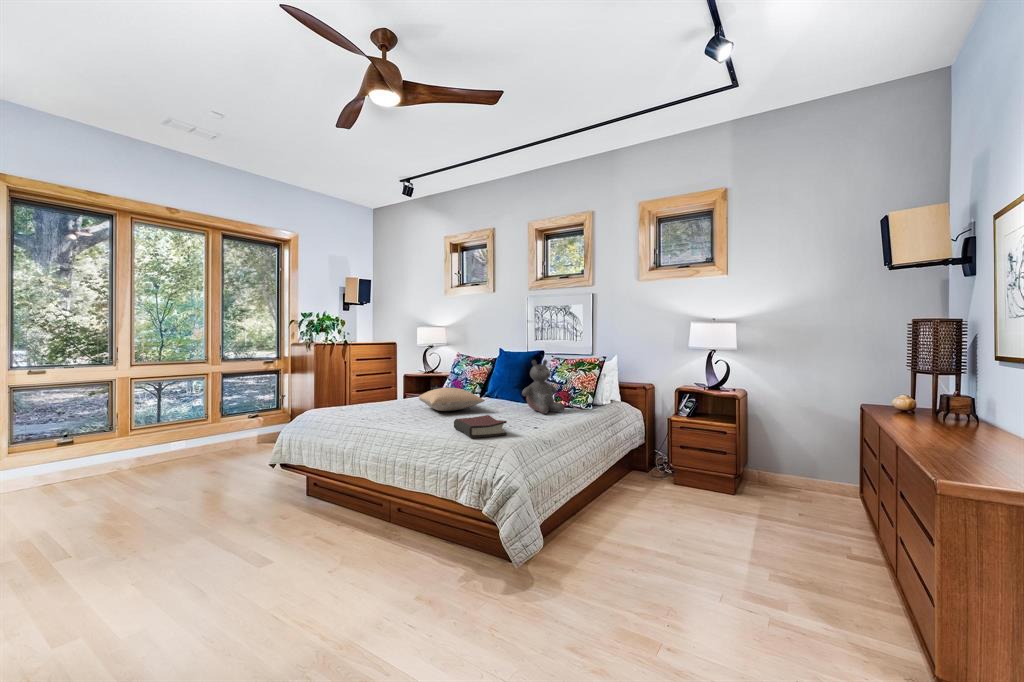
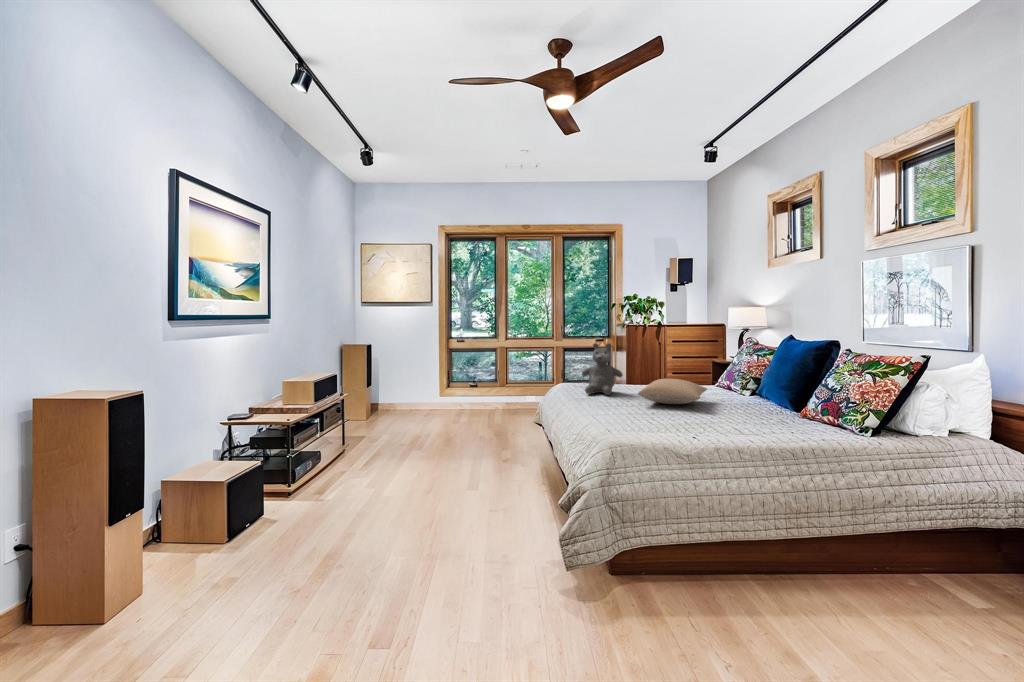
teddy bear: present [522,360,564,414] -> present [582,343,623,395]
hardback book: present [454,415,507,438] -> none [605,411,659,437]

